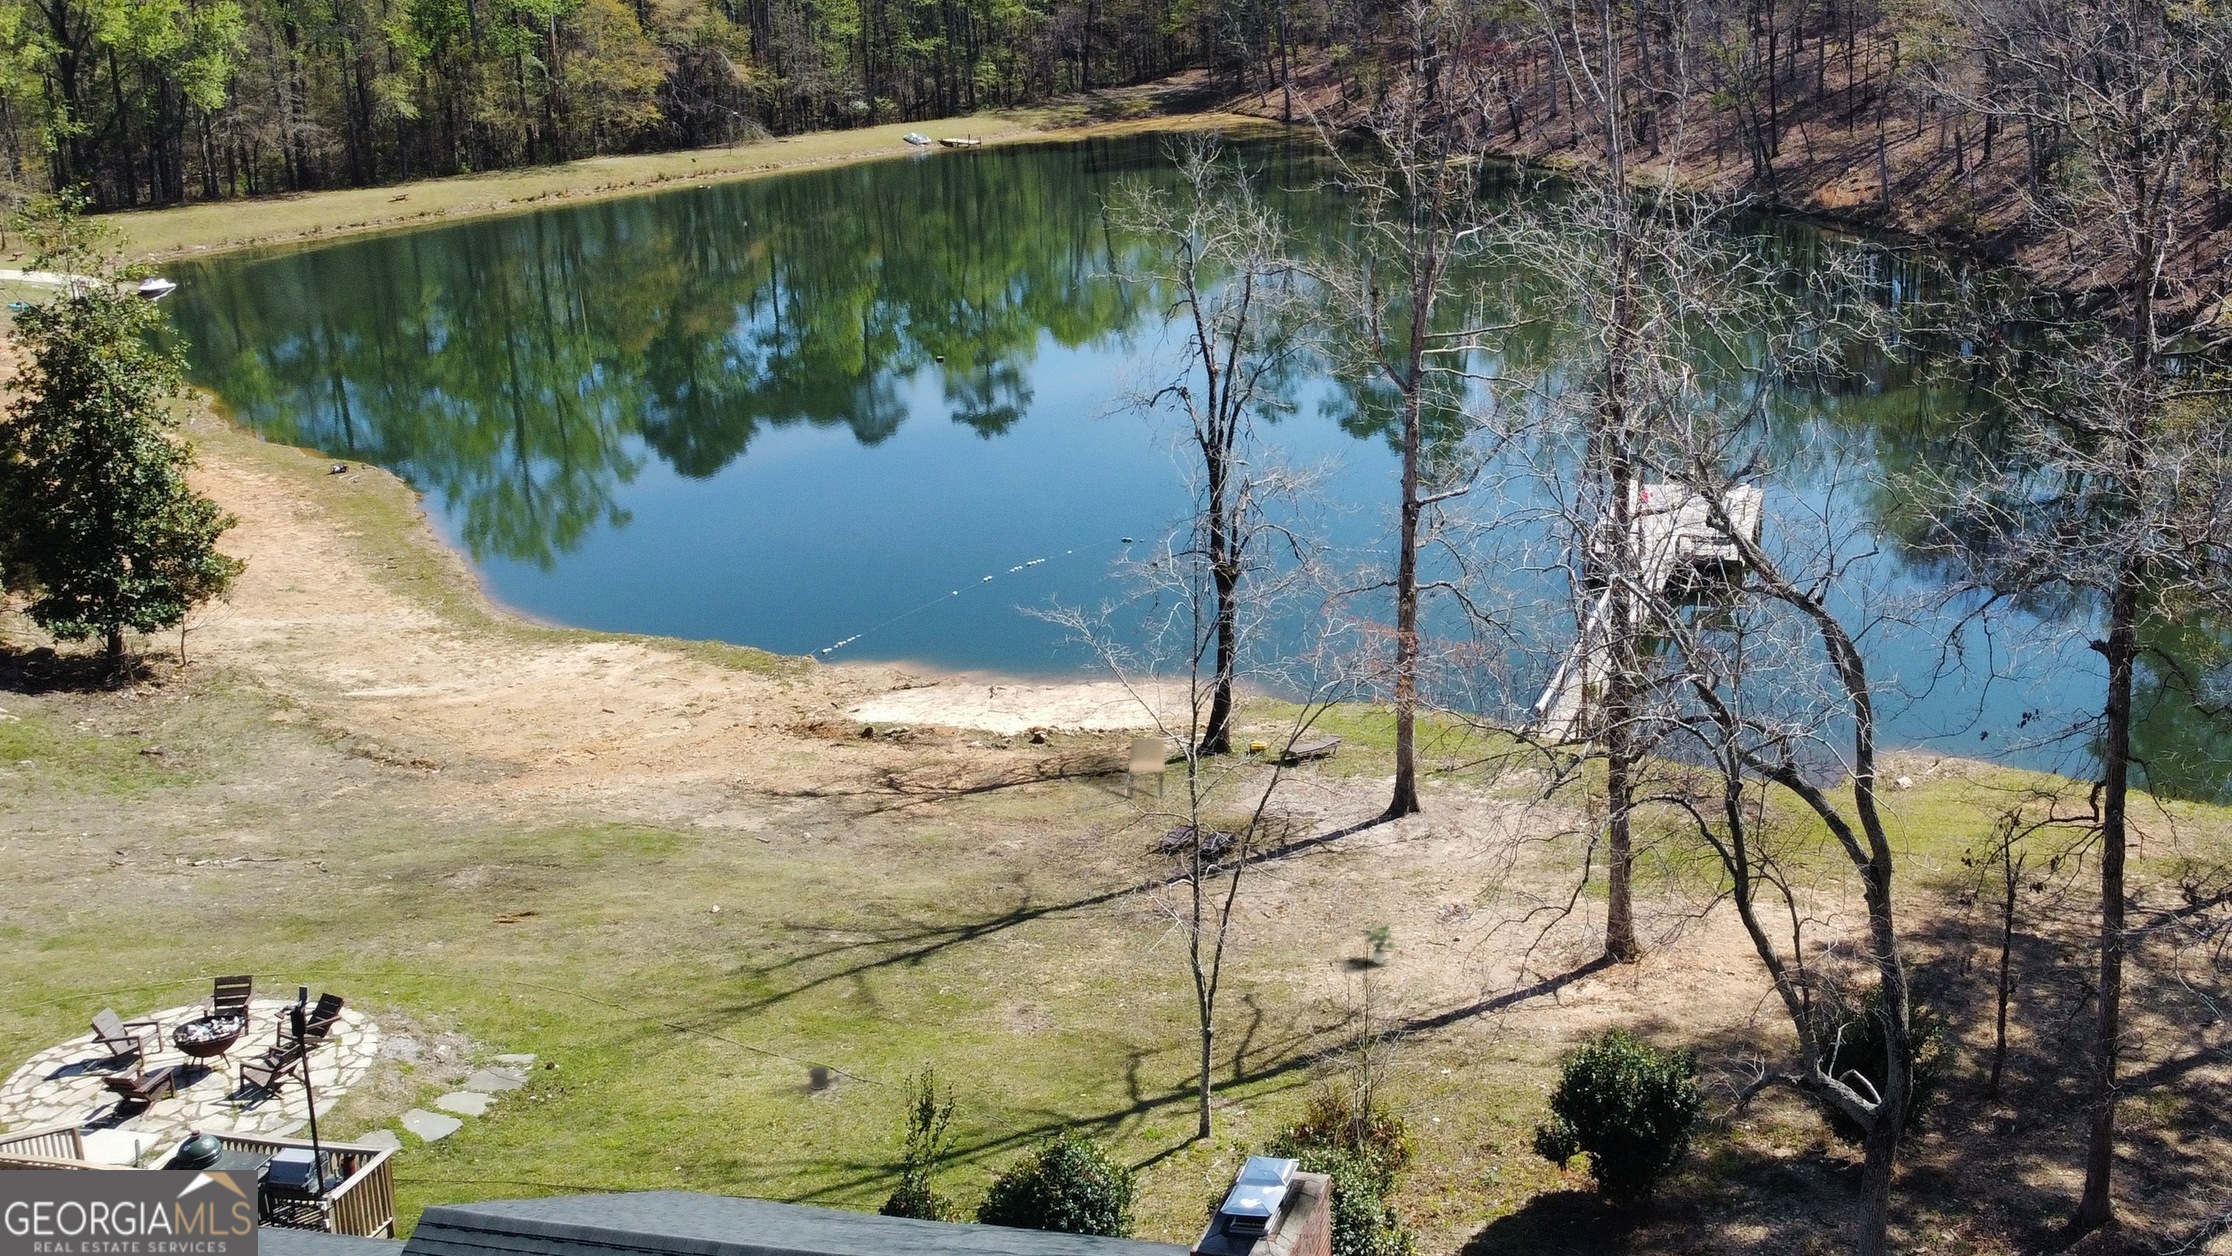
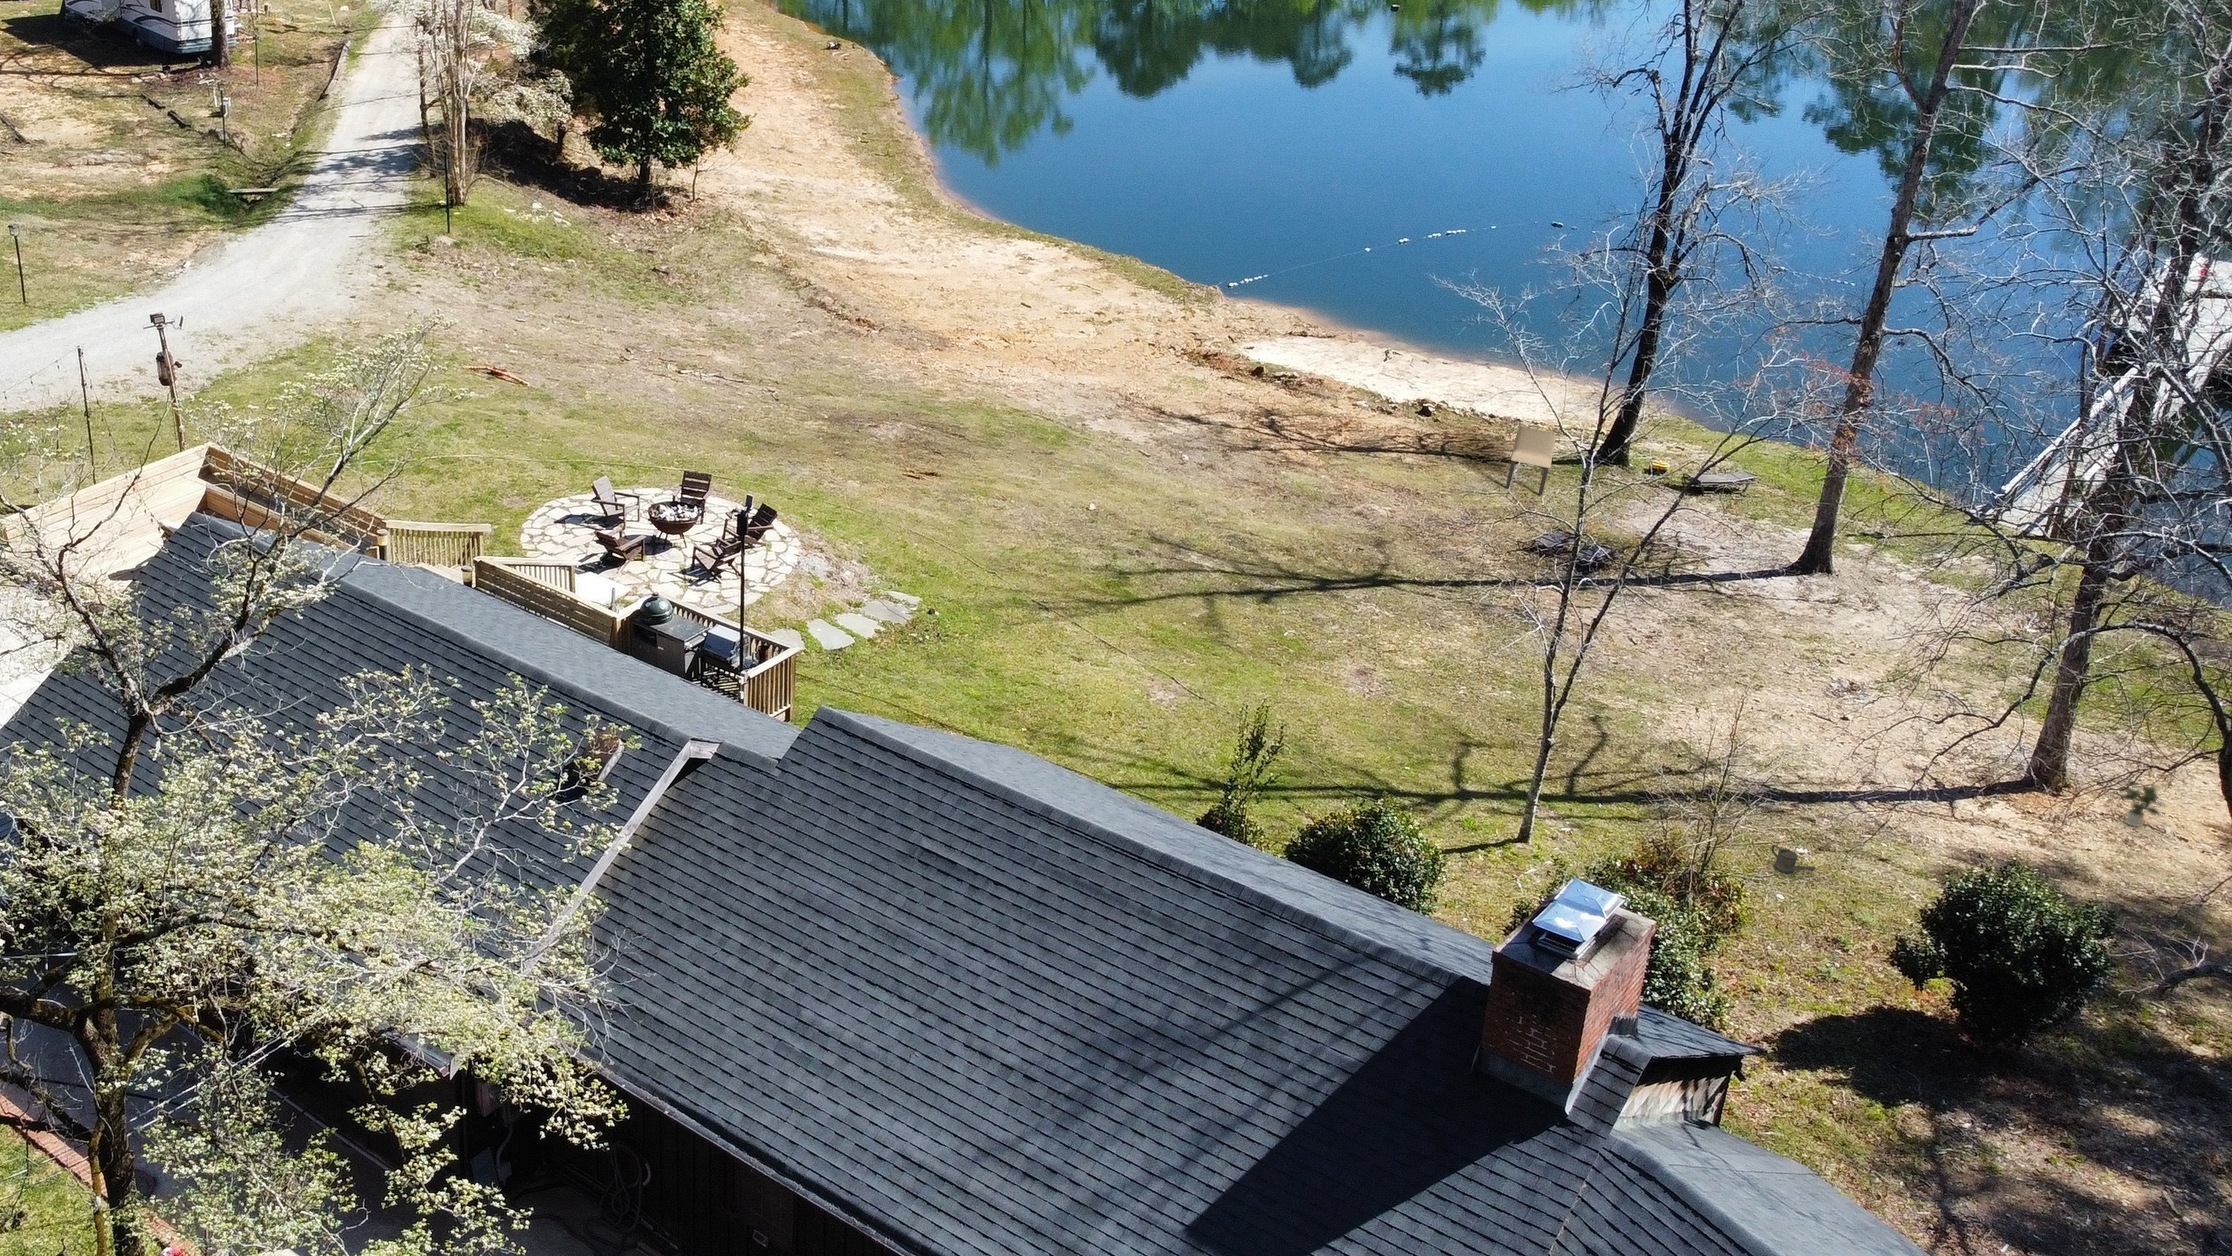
potted plant: present [1364,925,1394,964] -> present [2119,781,2163,827]
watering can: present [809,1066,840,1090] -> present [1771,845,1815,874]

